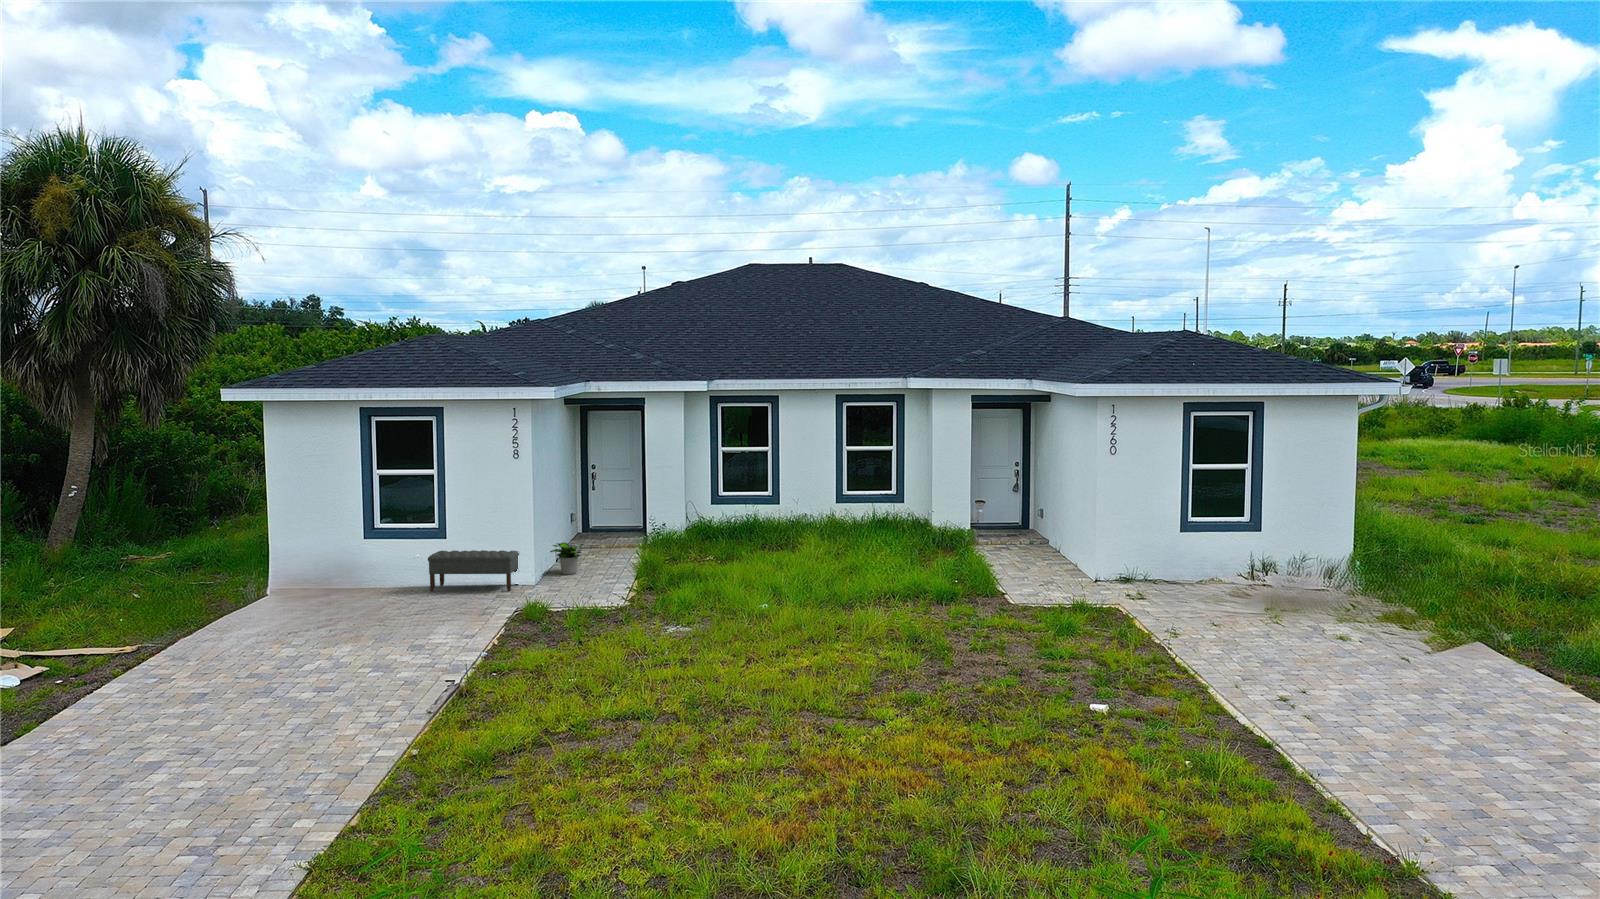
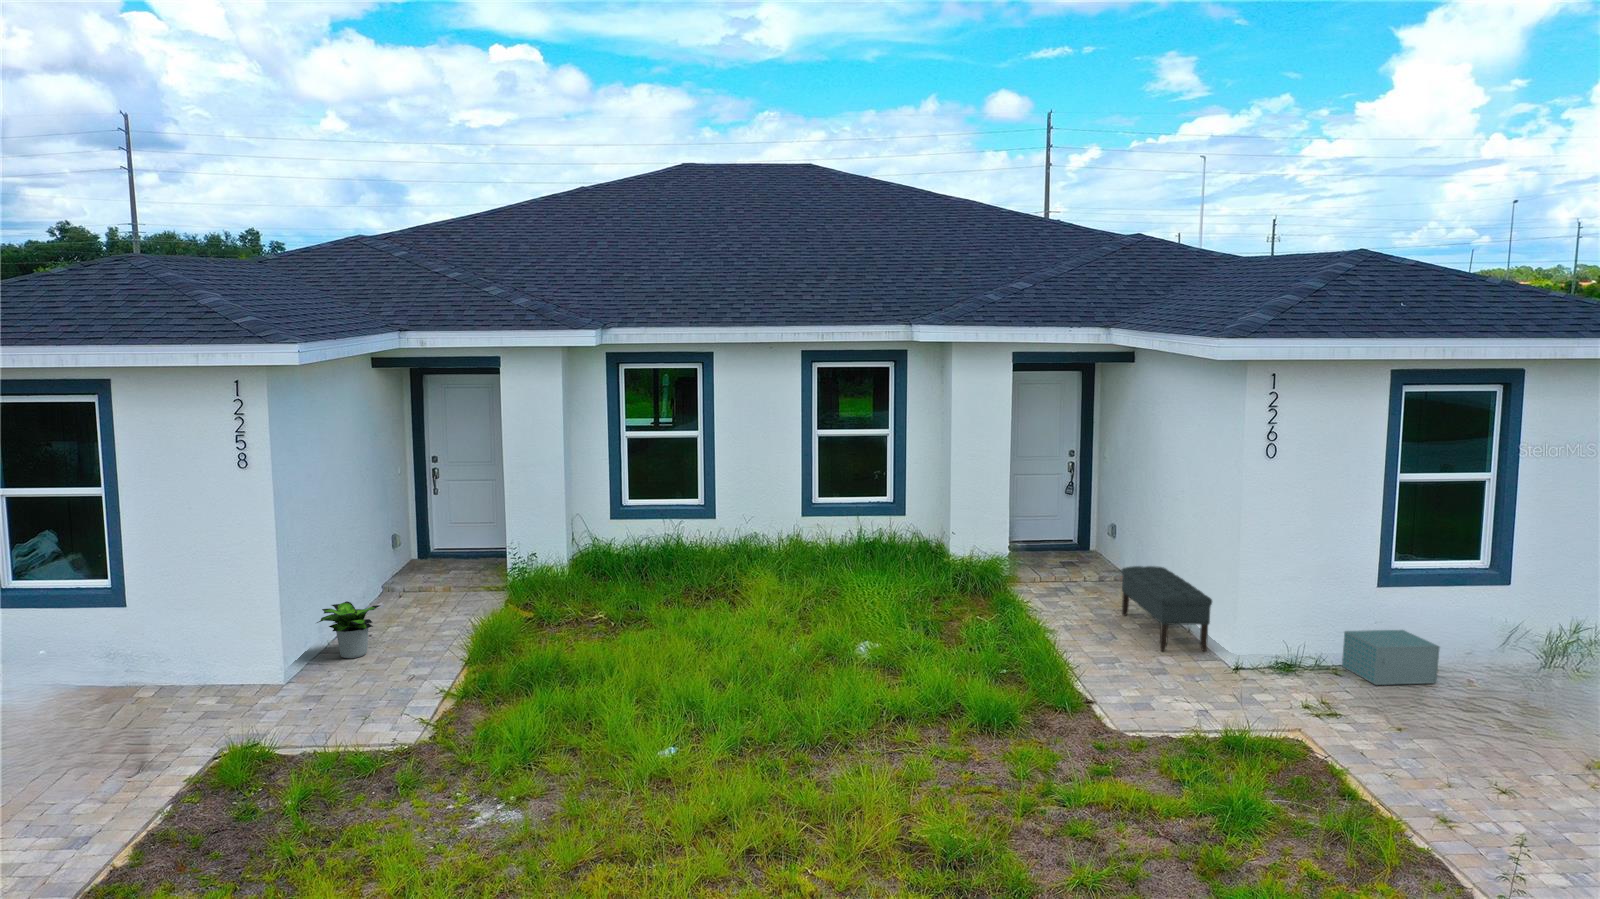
bench: present [428,550,519,592] -> present [1122,566,1212,651]
storage box: none [1160,558,1211,587] -> present [1342,630,1440,685]

